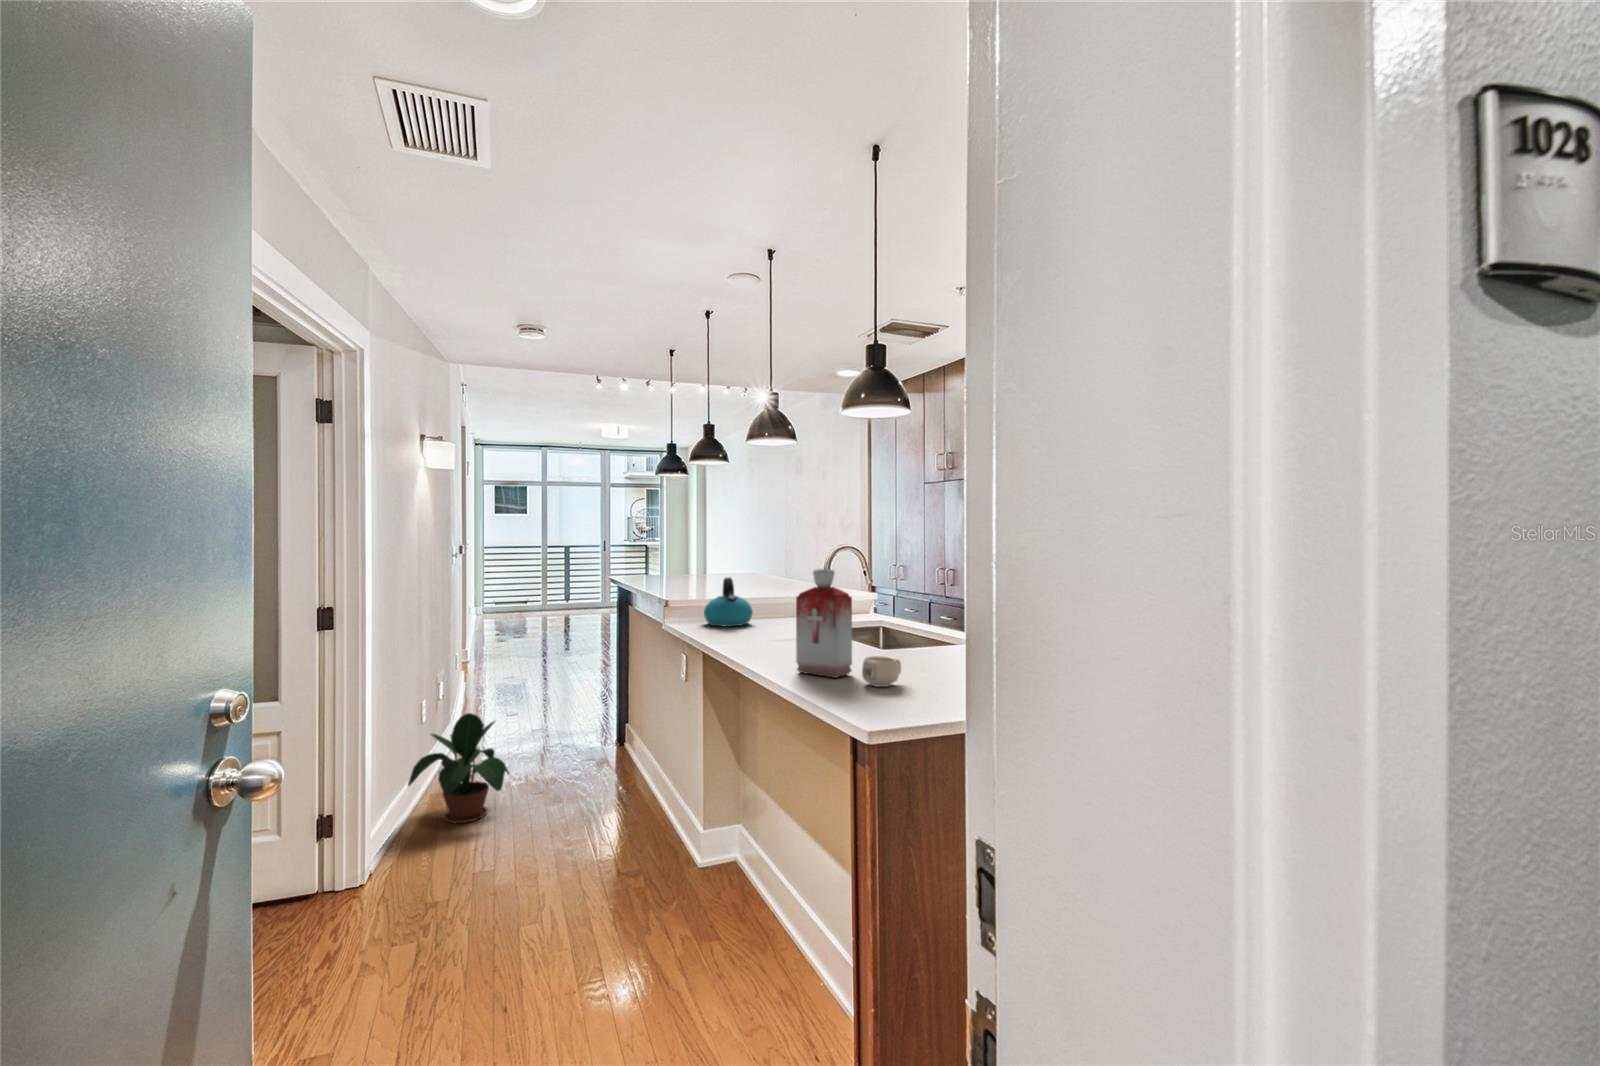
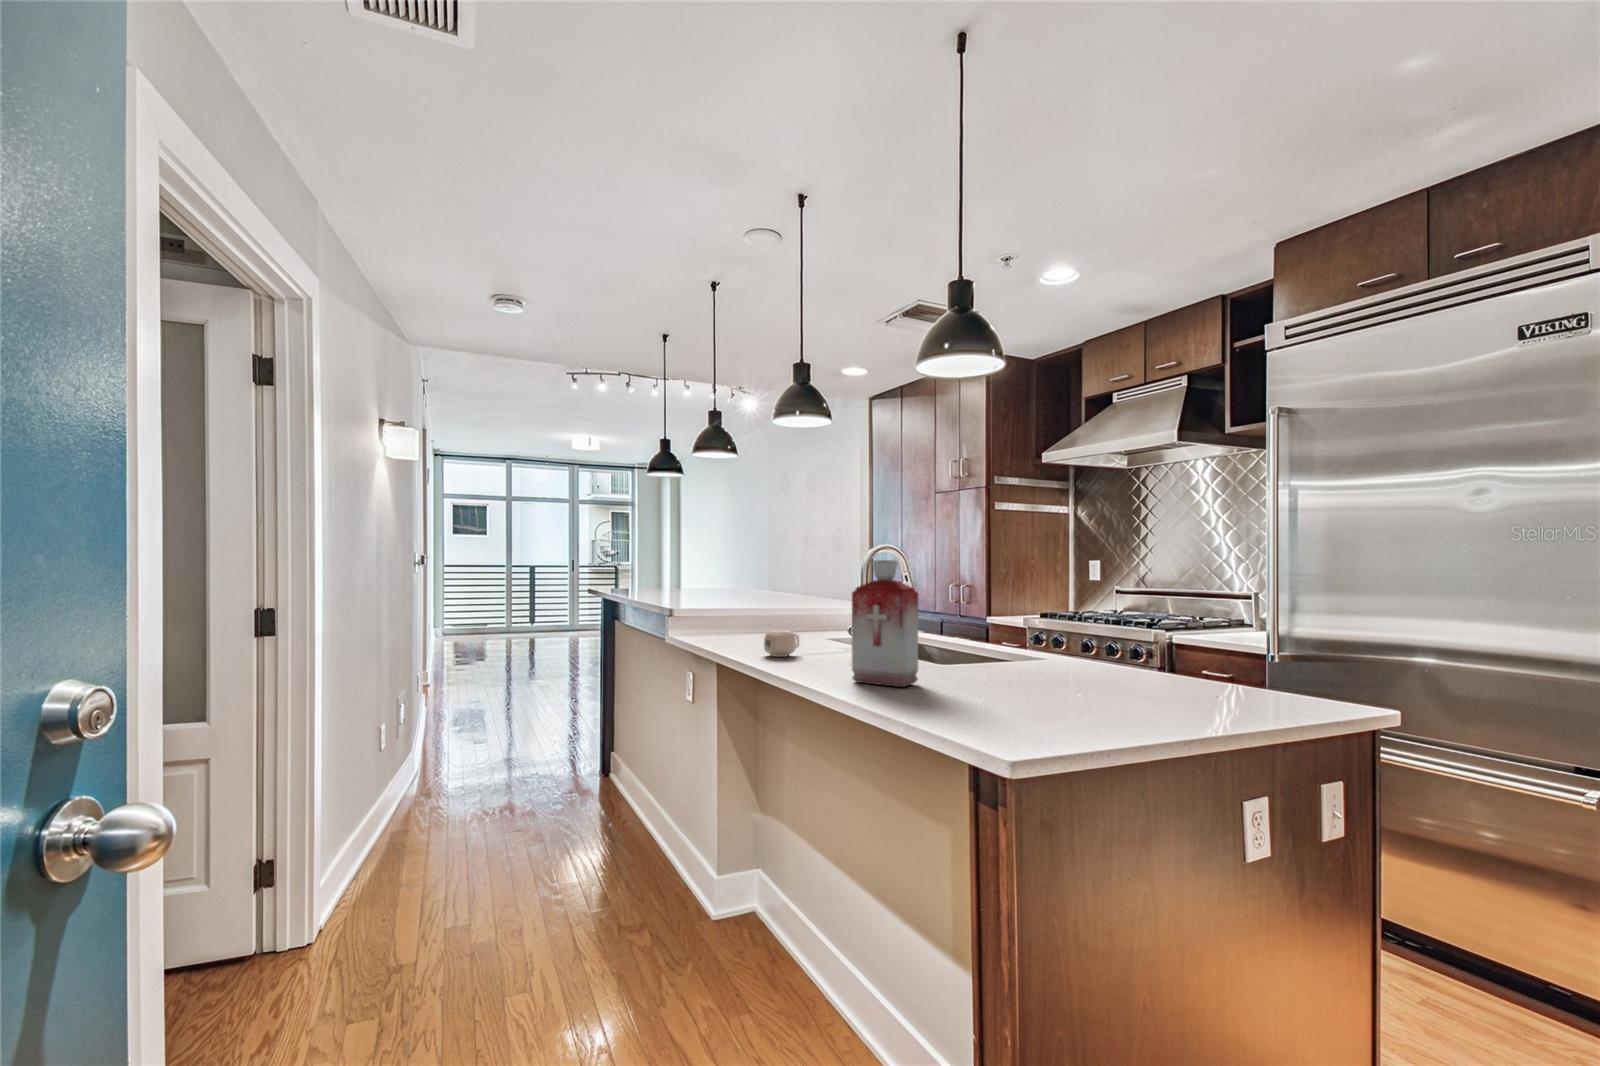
kettle: present [704,577,753,626] -> none [715,582,770,637]
mug: present [862,656,901,687] -> present [764,631,799,657]
potted plant: present [408,713,509,823] -> none [364,738,484,868]

